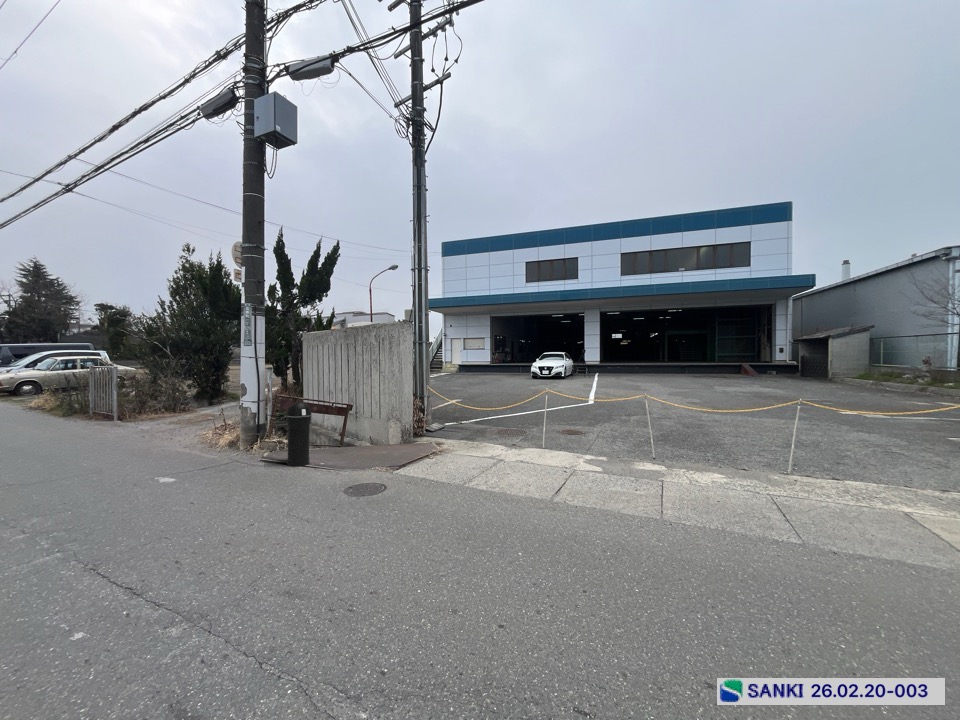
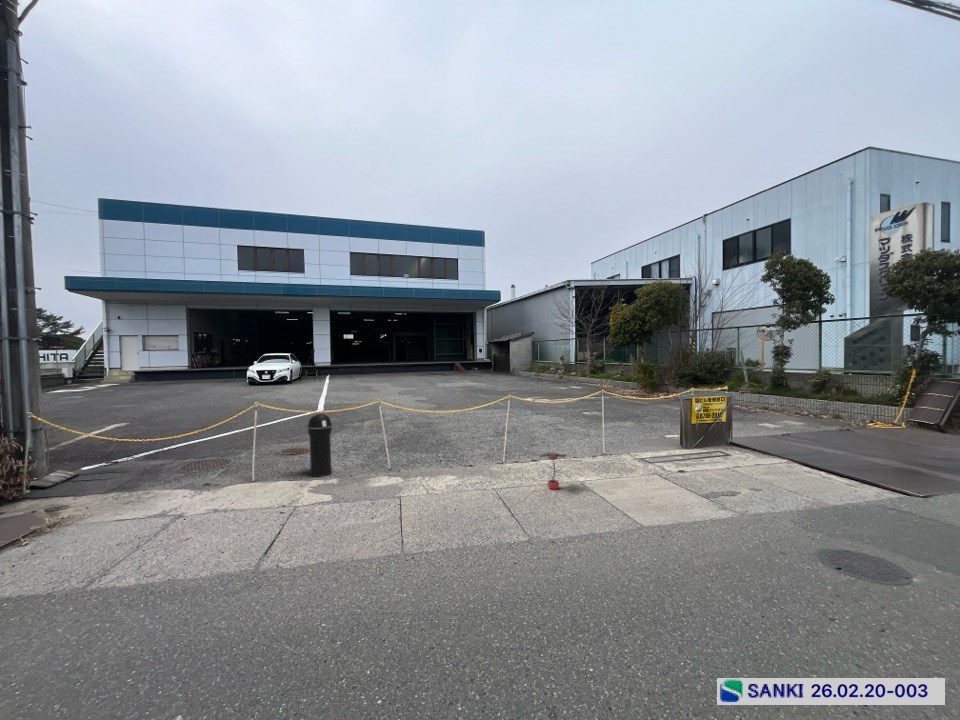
potted plant: none [521,448,548,484] -> present [540,452,566,489]

